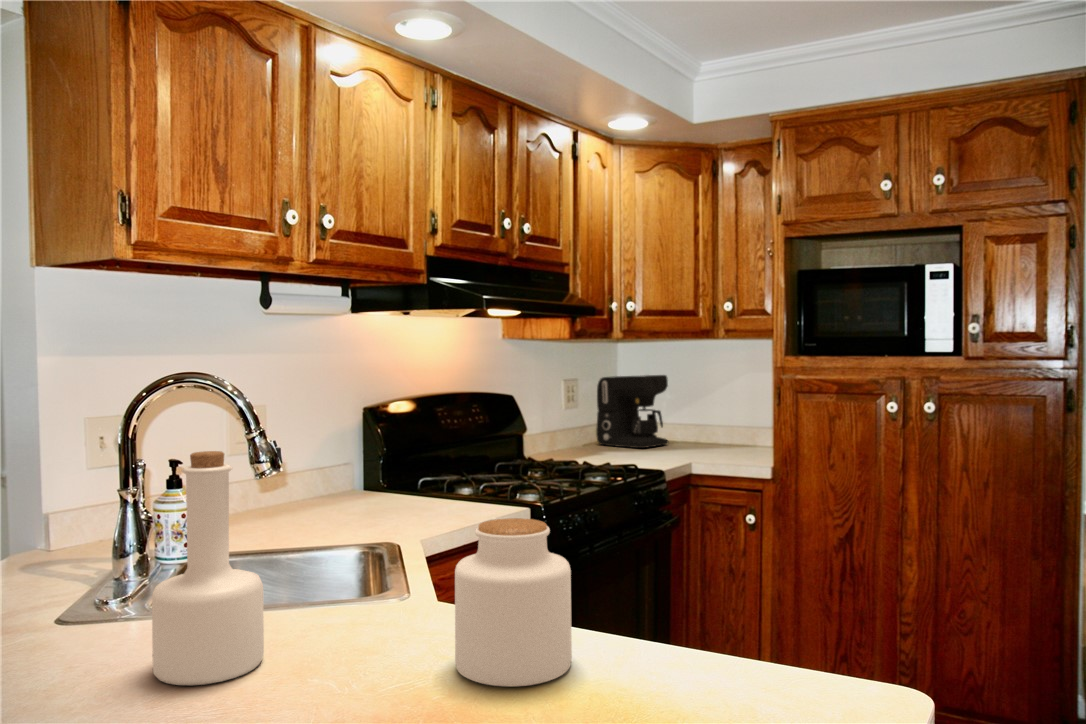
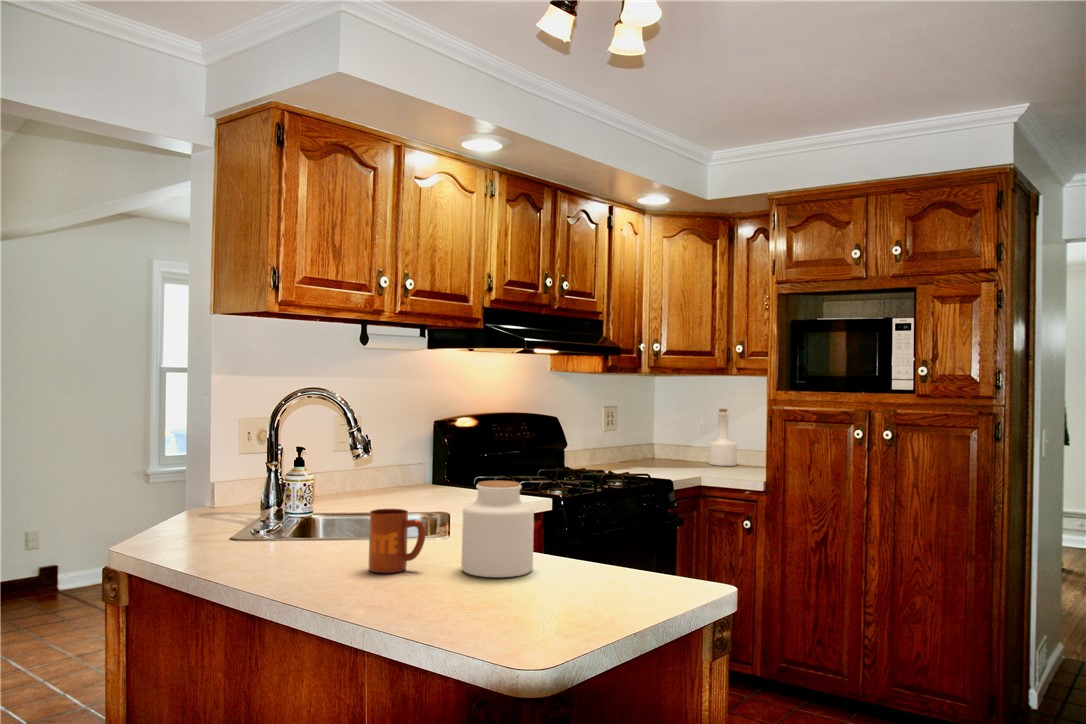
coffee maker: present [596,375,668,448] -> none [630,404,690,463]
bottle: present [152,451,264,685] -> present [709,409,737,466]
mug: none [298,573,394,688] -> present [369,509,426,573]

